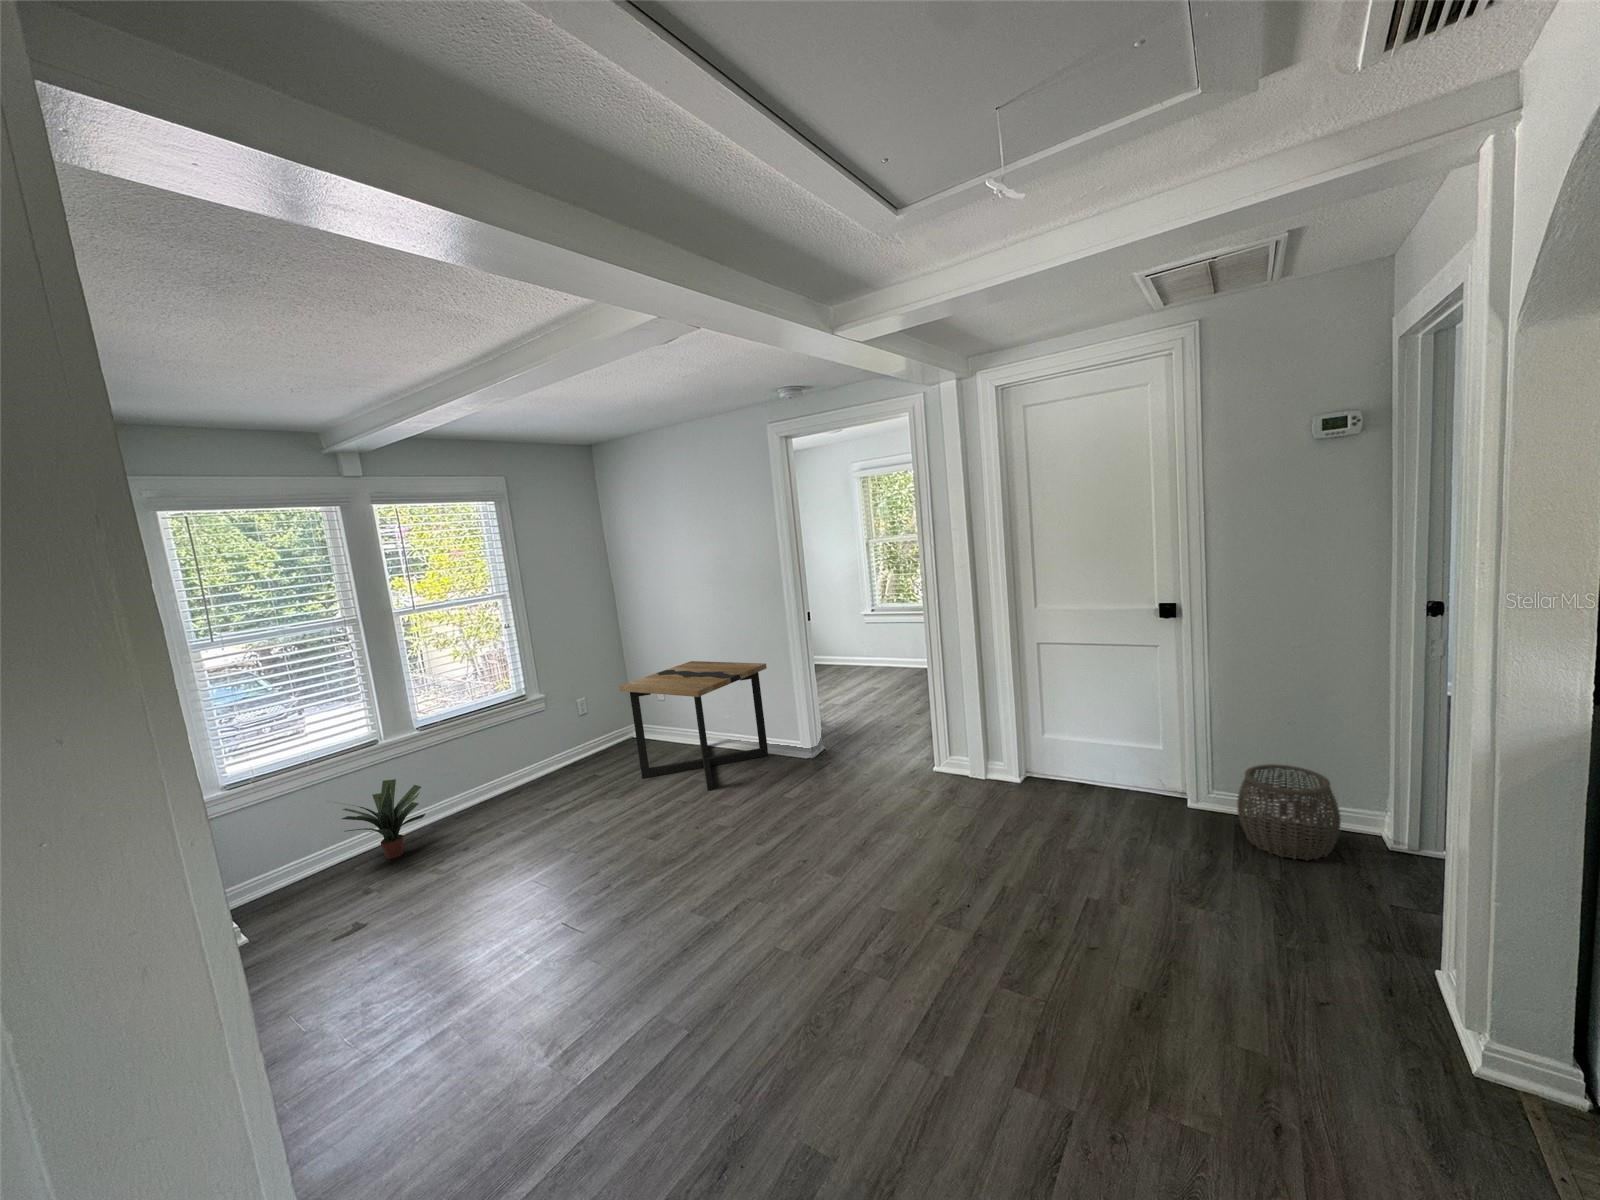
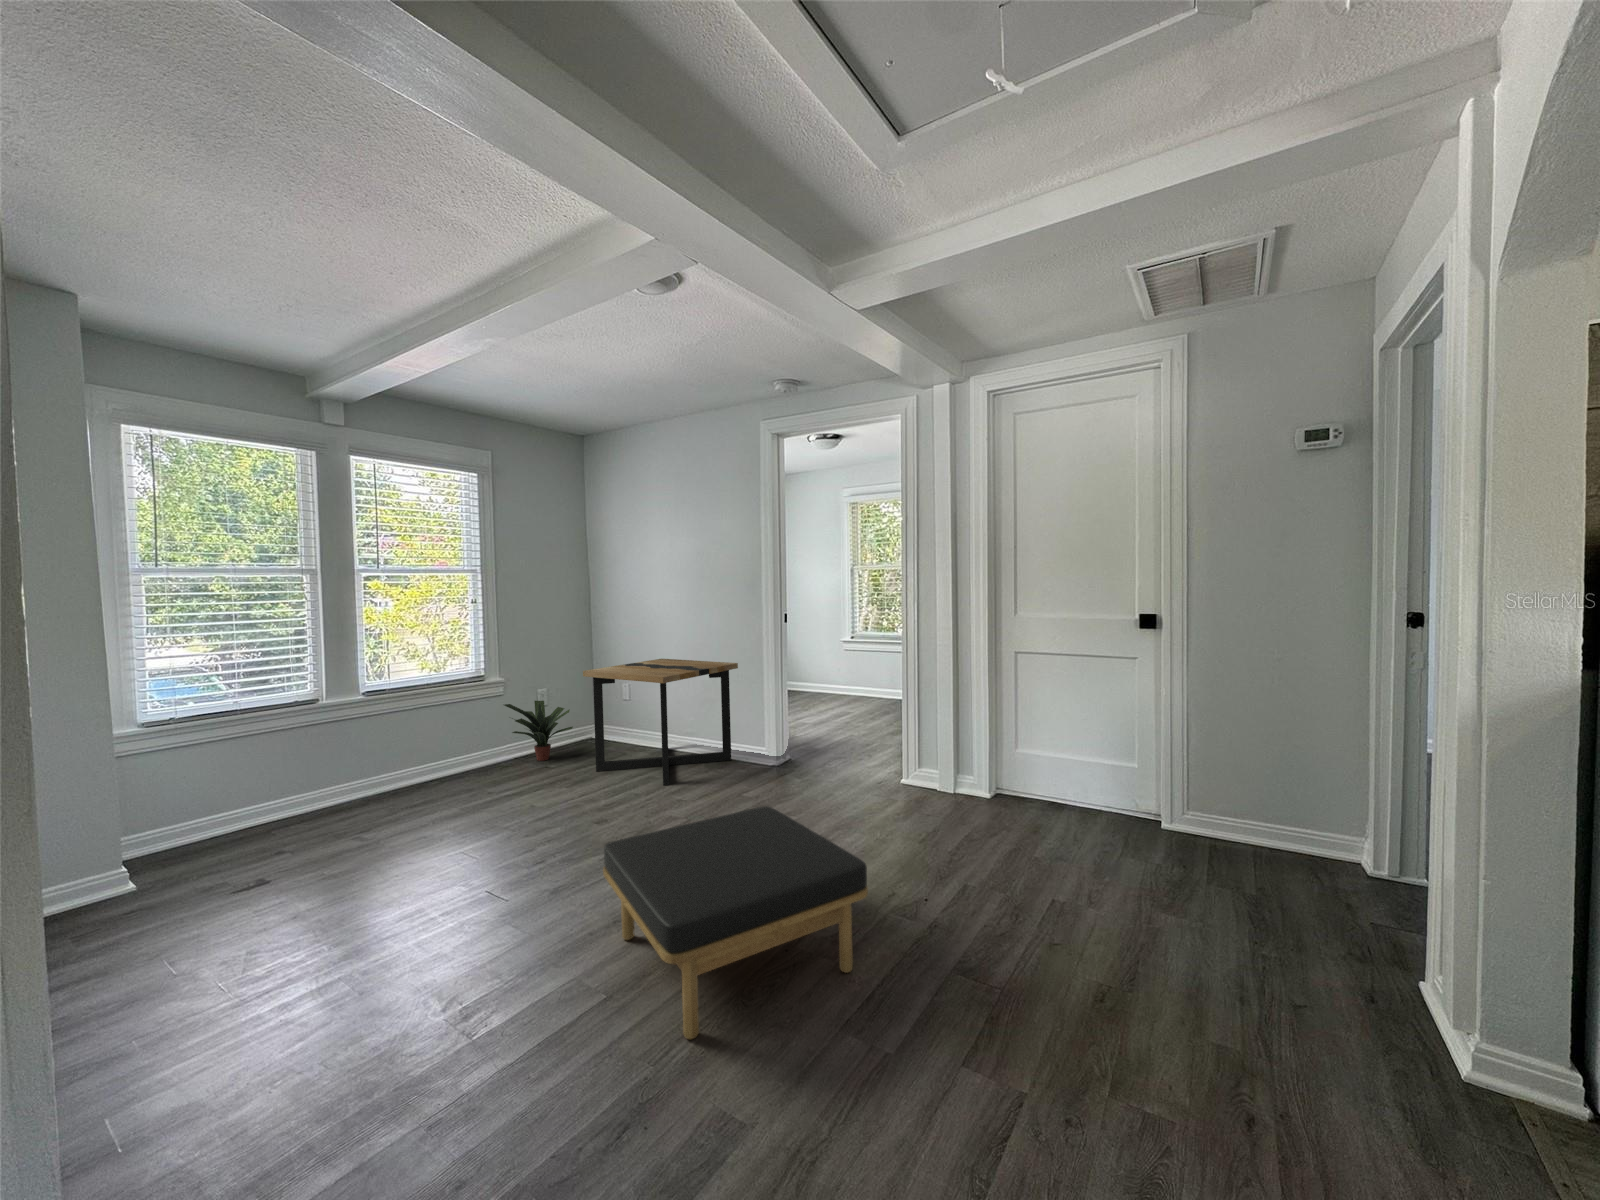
woven basket: present [1237,764,1341,860] -> none [1212,780,1320,878]
potted plant: present [342,779,425,859] -> present [504,701,573,761]
ottoman: none [670,832,917,1074] -> present [603,806,868,1039]

